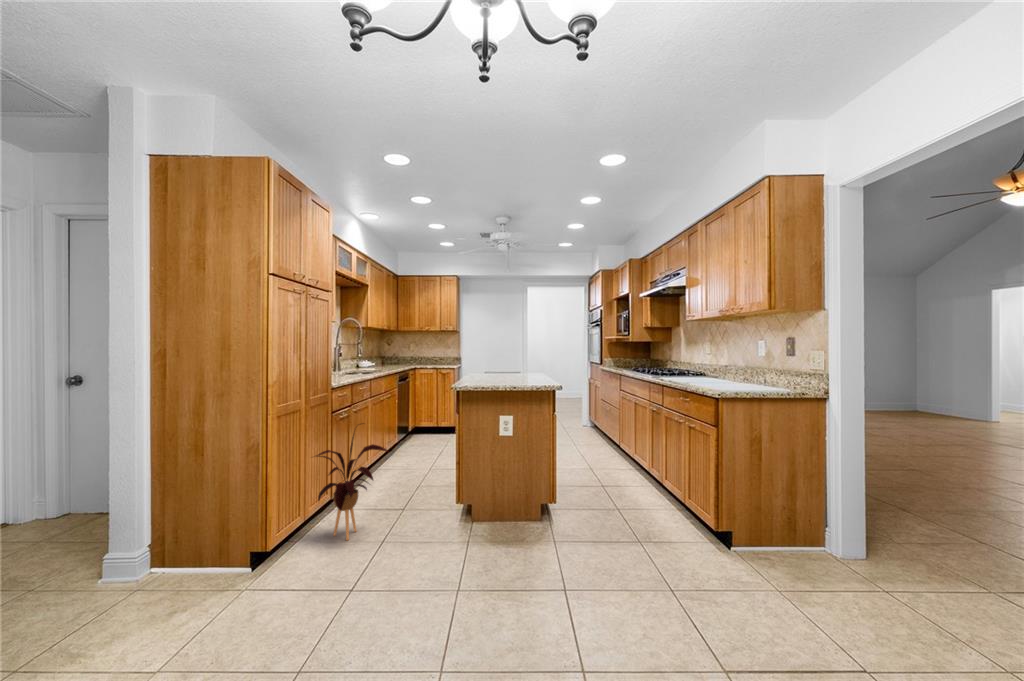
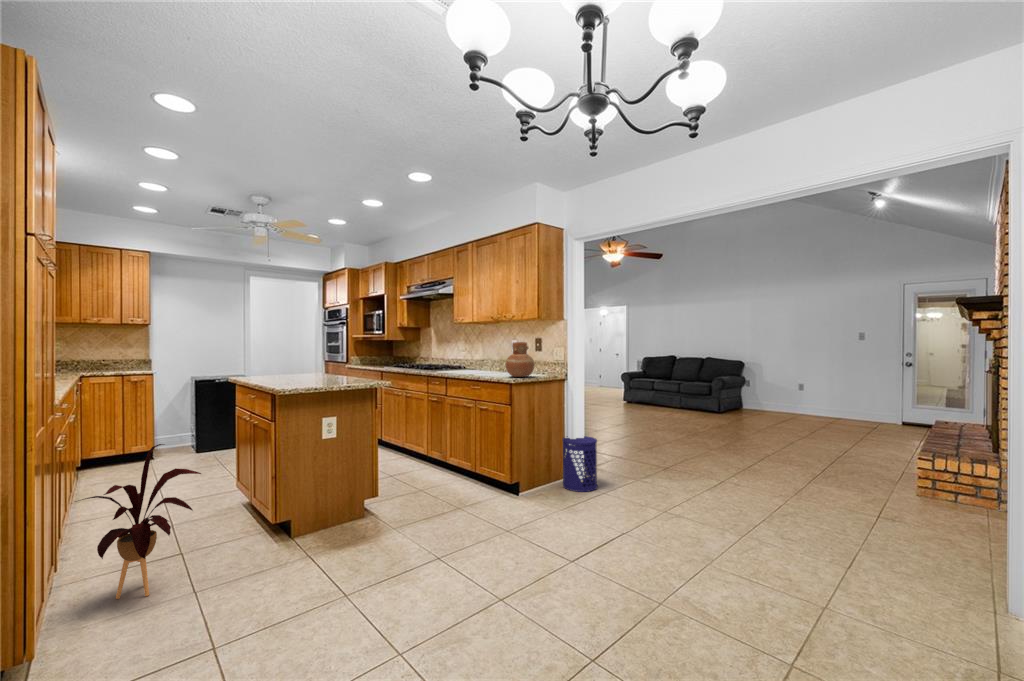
vase: none [722,342,766,390] -> present [506,342,535,377]
waste bin: none [812,484,879,579] -> present [563,436,597,492]

